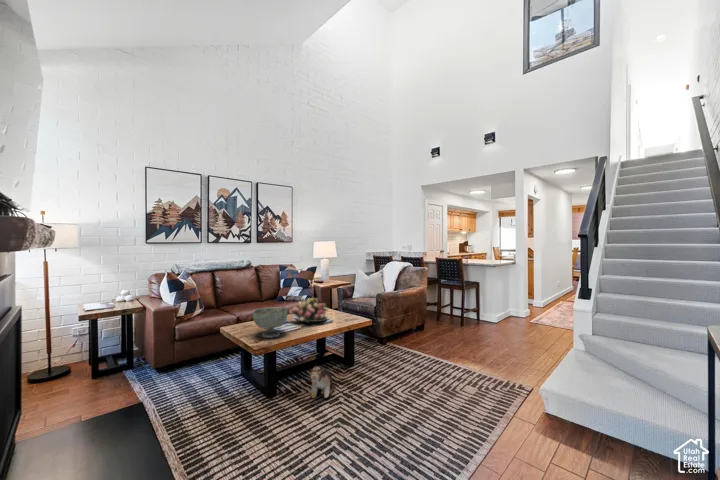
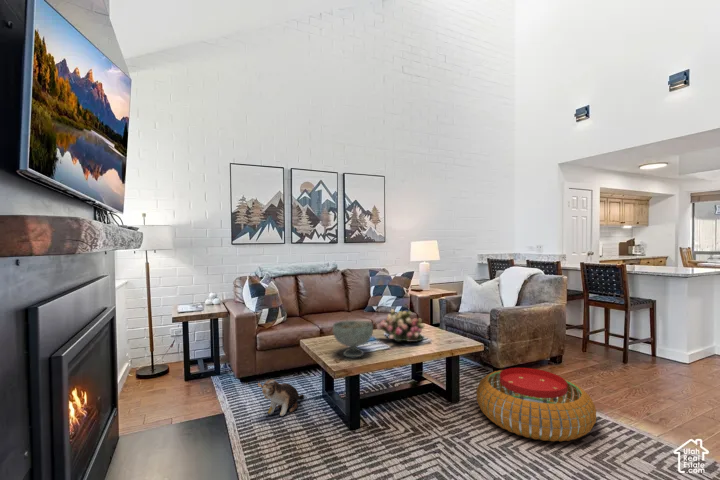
pouf: none [367,335,446,385] -> present [476,368,596,441]
plush toy: present [308,366,334,398] -> present [258,380,304,416]

